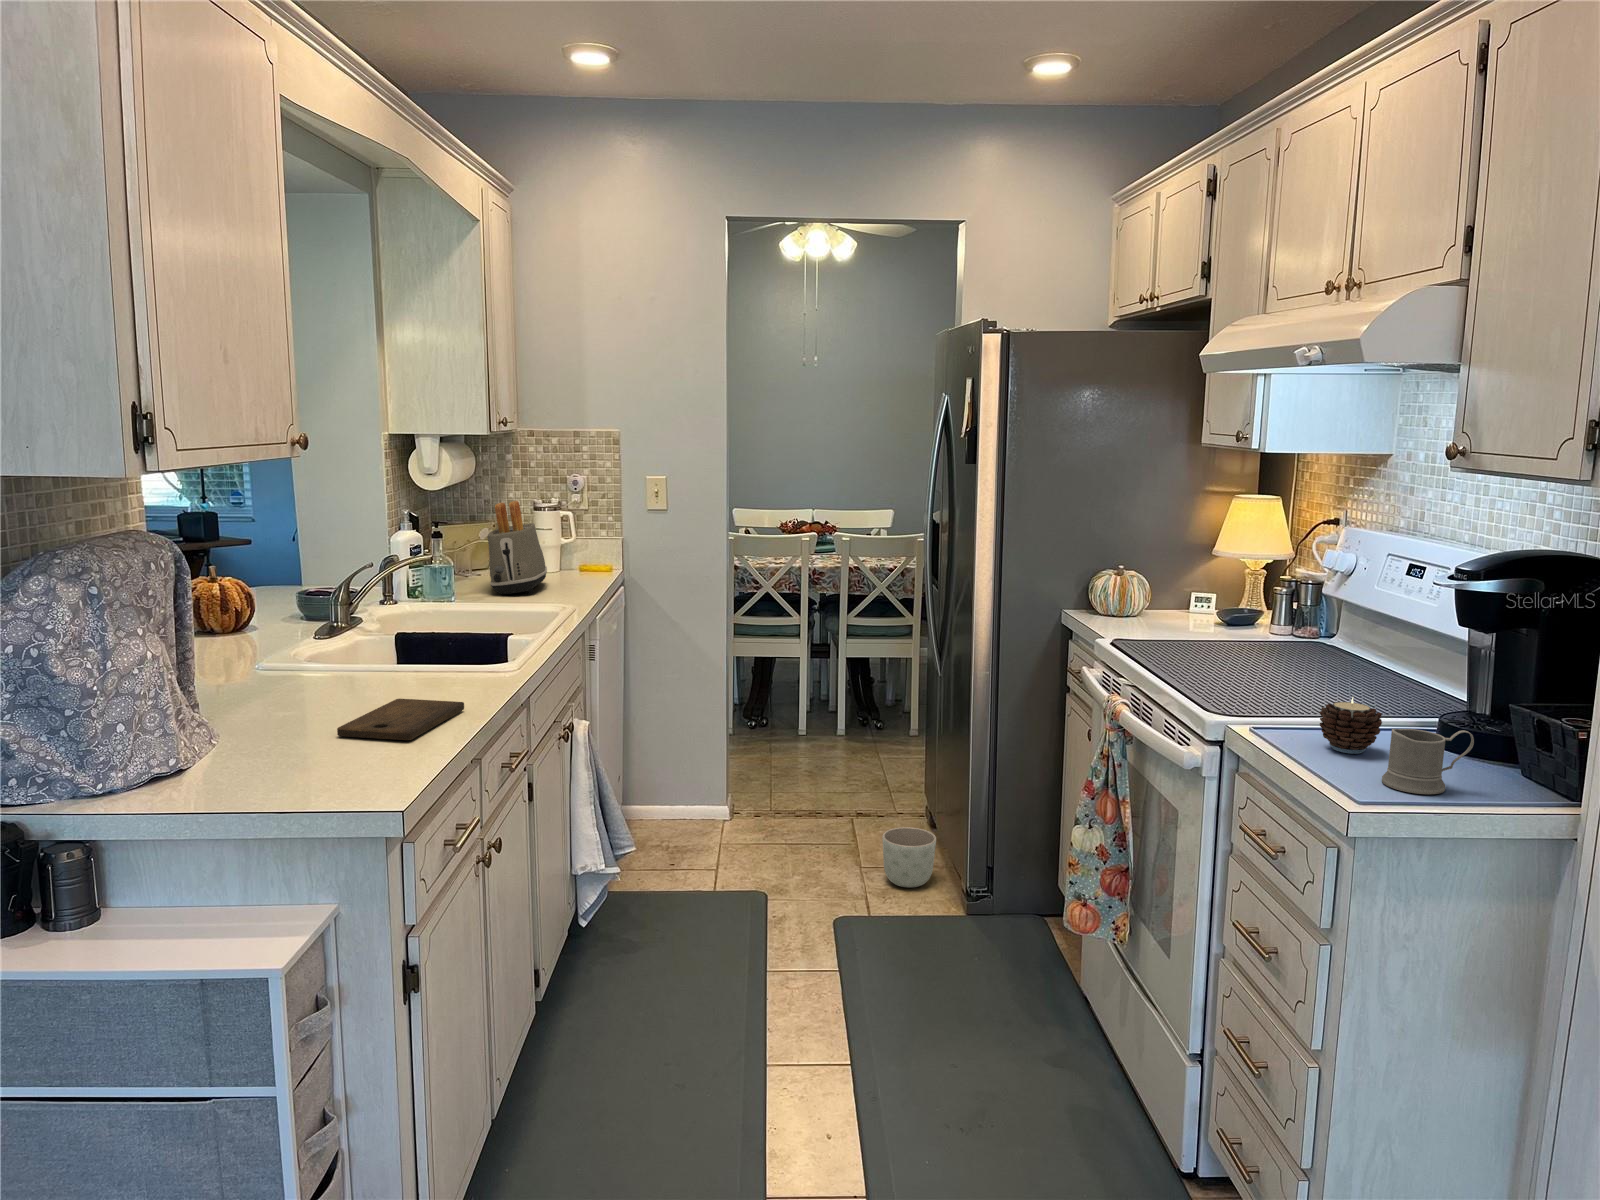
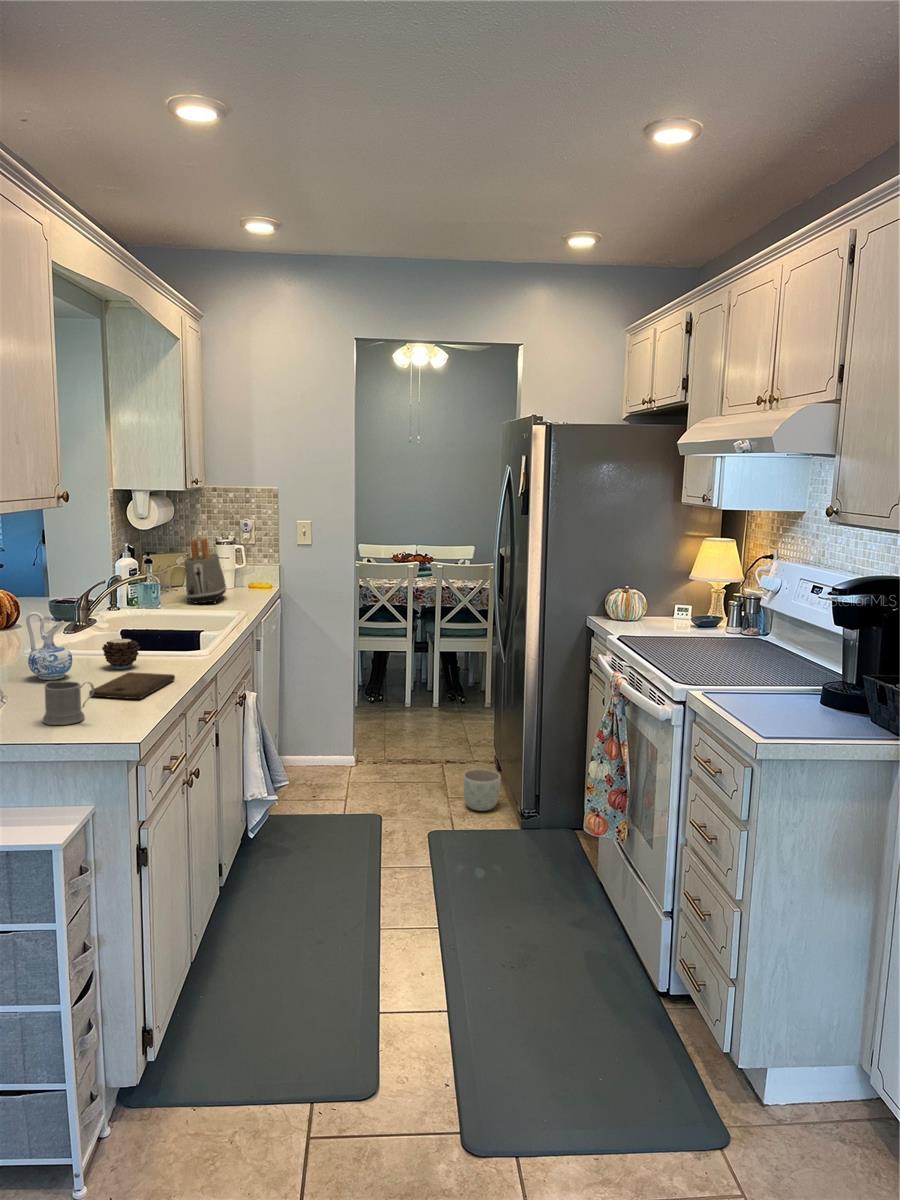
ceramic pitcher: none [249,612,317,710] -> present [26,612,72,680]
candle: present [1320,697,1382,754] -> present [102,636,140,669]
mug: present [1382,729,1474,794] -> present [43,681,94,725]

